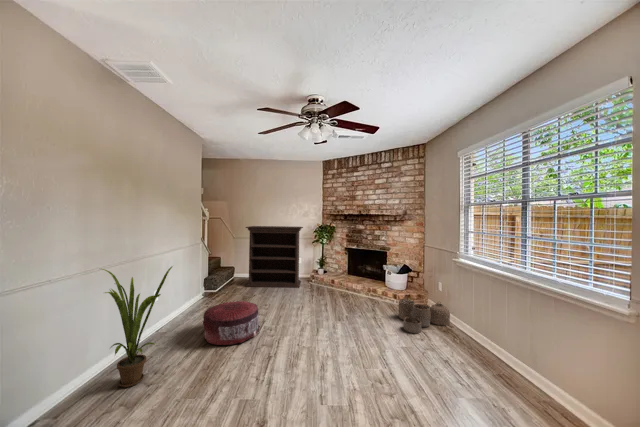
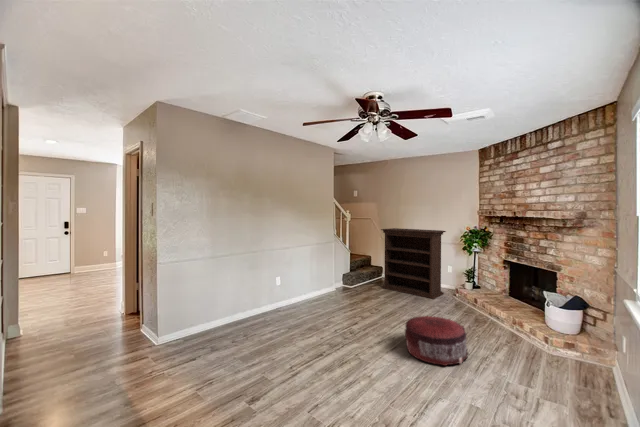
house plant: present [102,267,172,387] -> none [233,254,276,330]
woven basket: present [398,298,450,333] -> none [507,337,613,399]
pouf: present [203,301,260,345] -> present [405,316,468,366]

